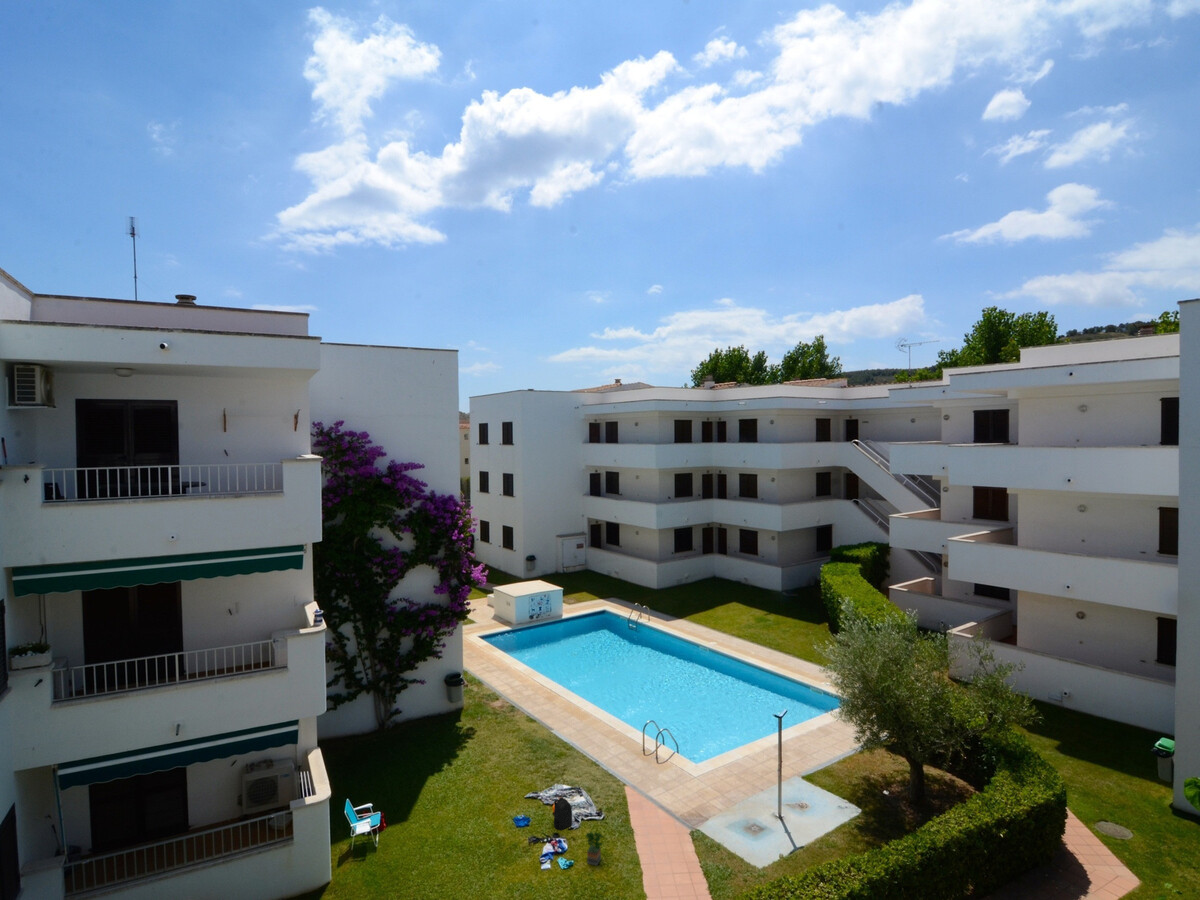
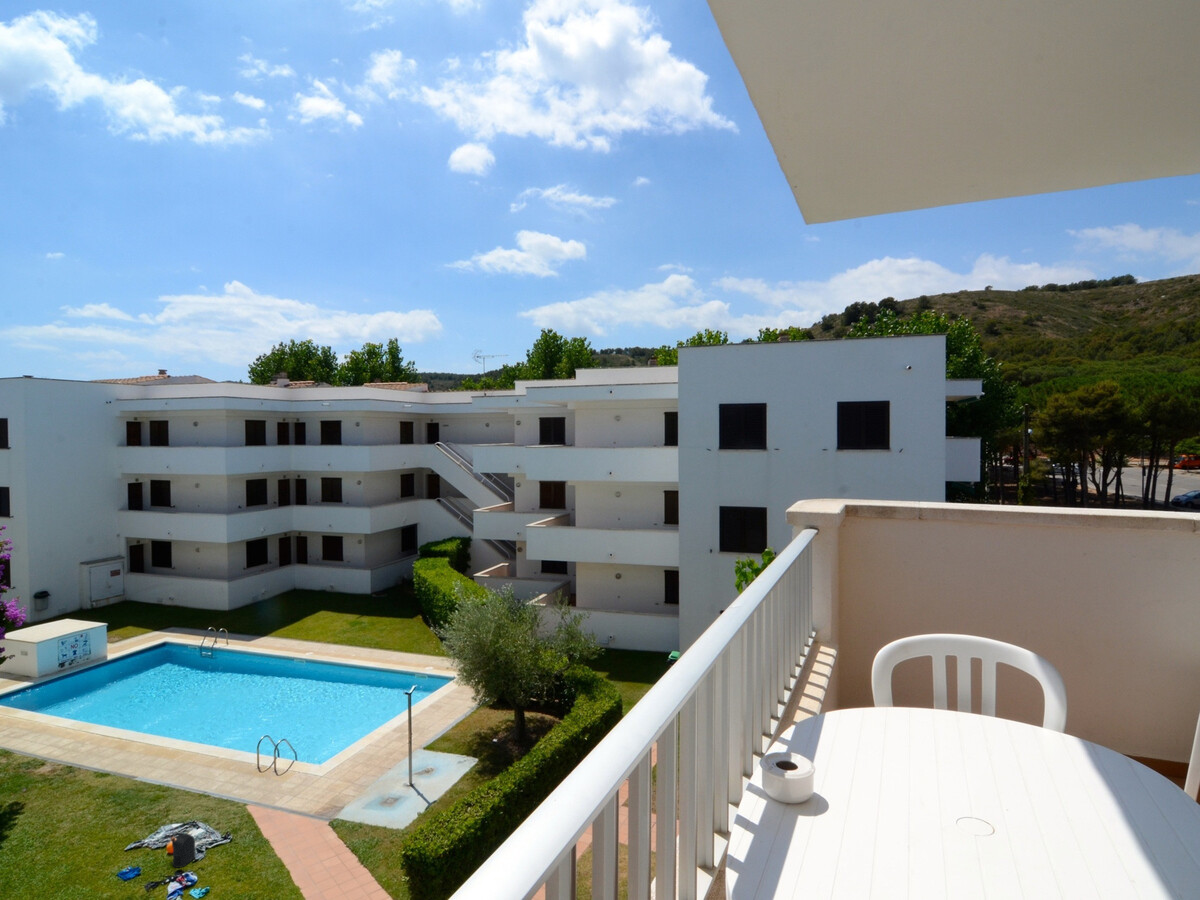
potted tree: present [586,832,603,865] -> none [223,847,245,883]

